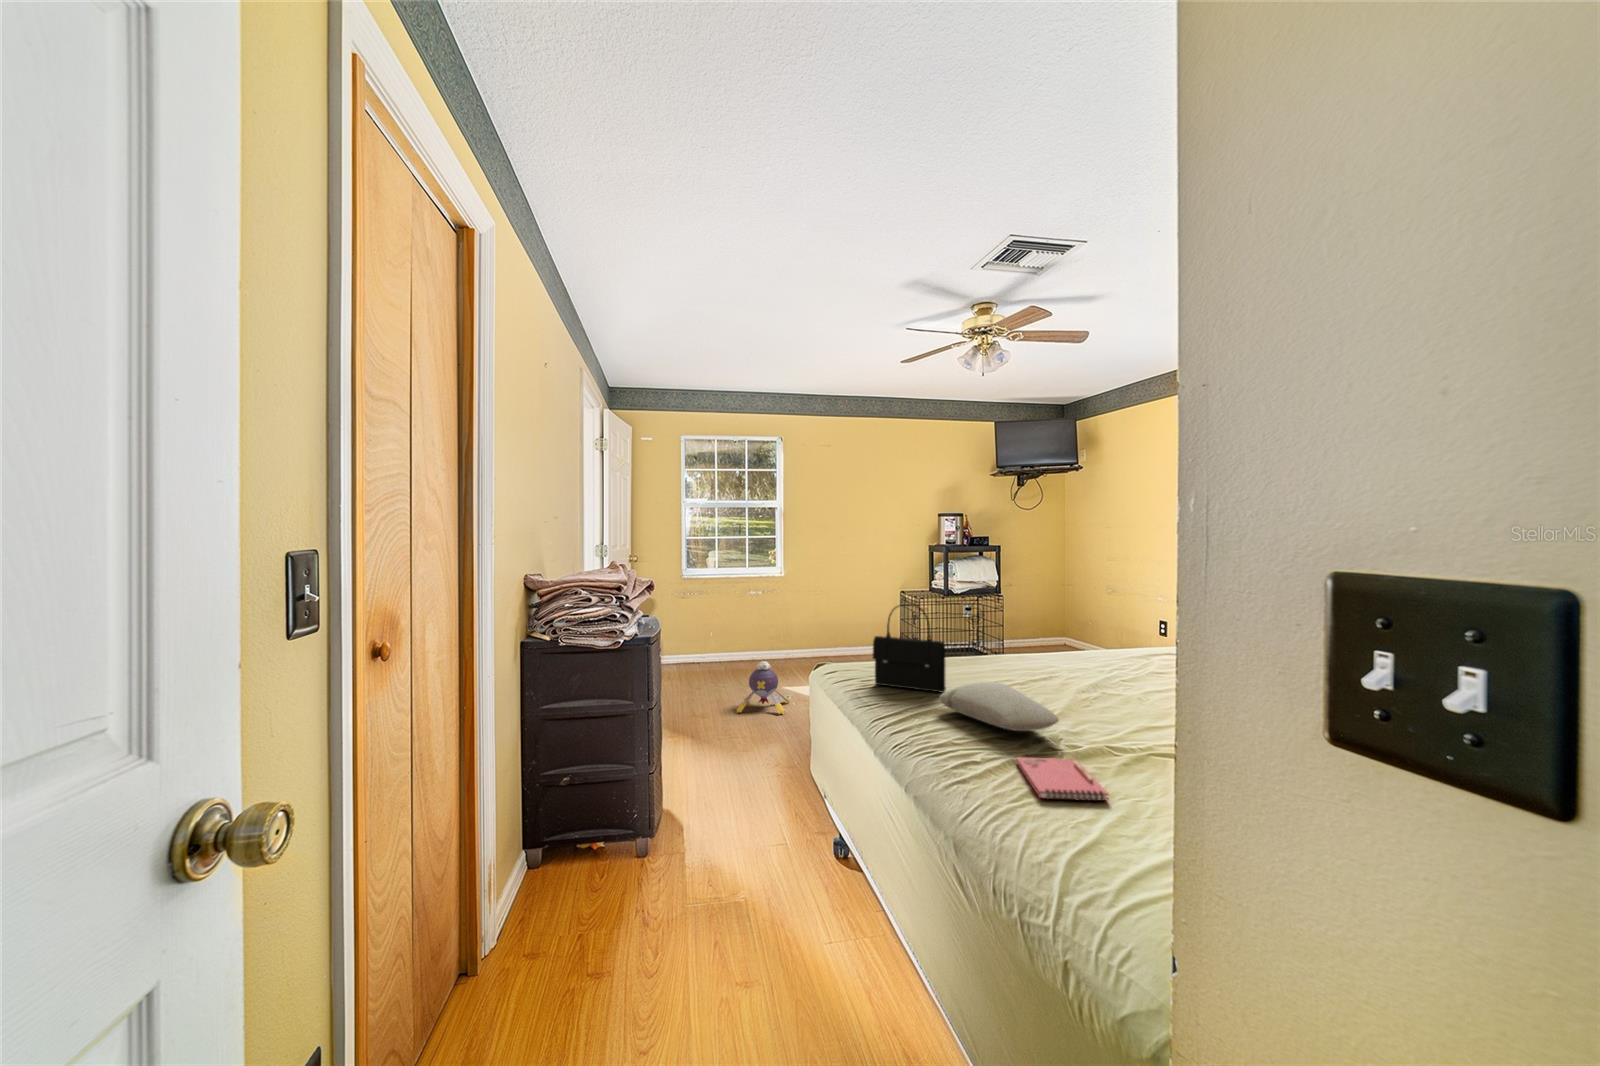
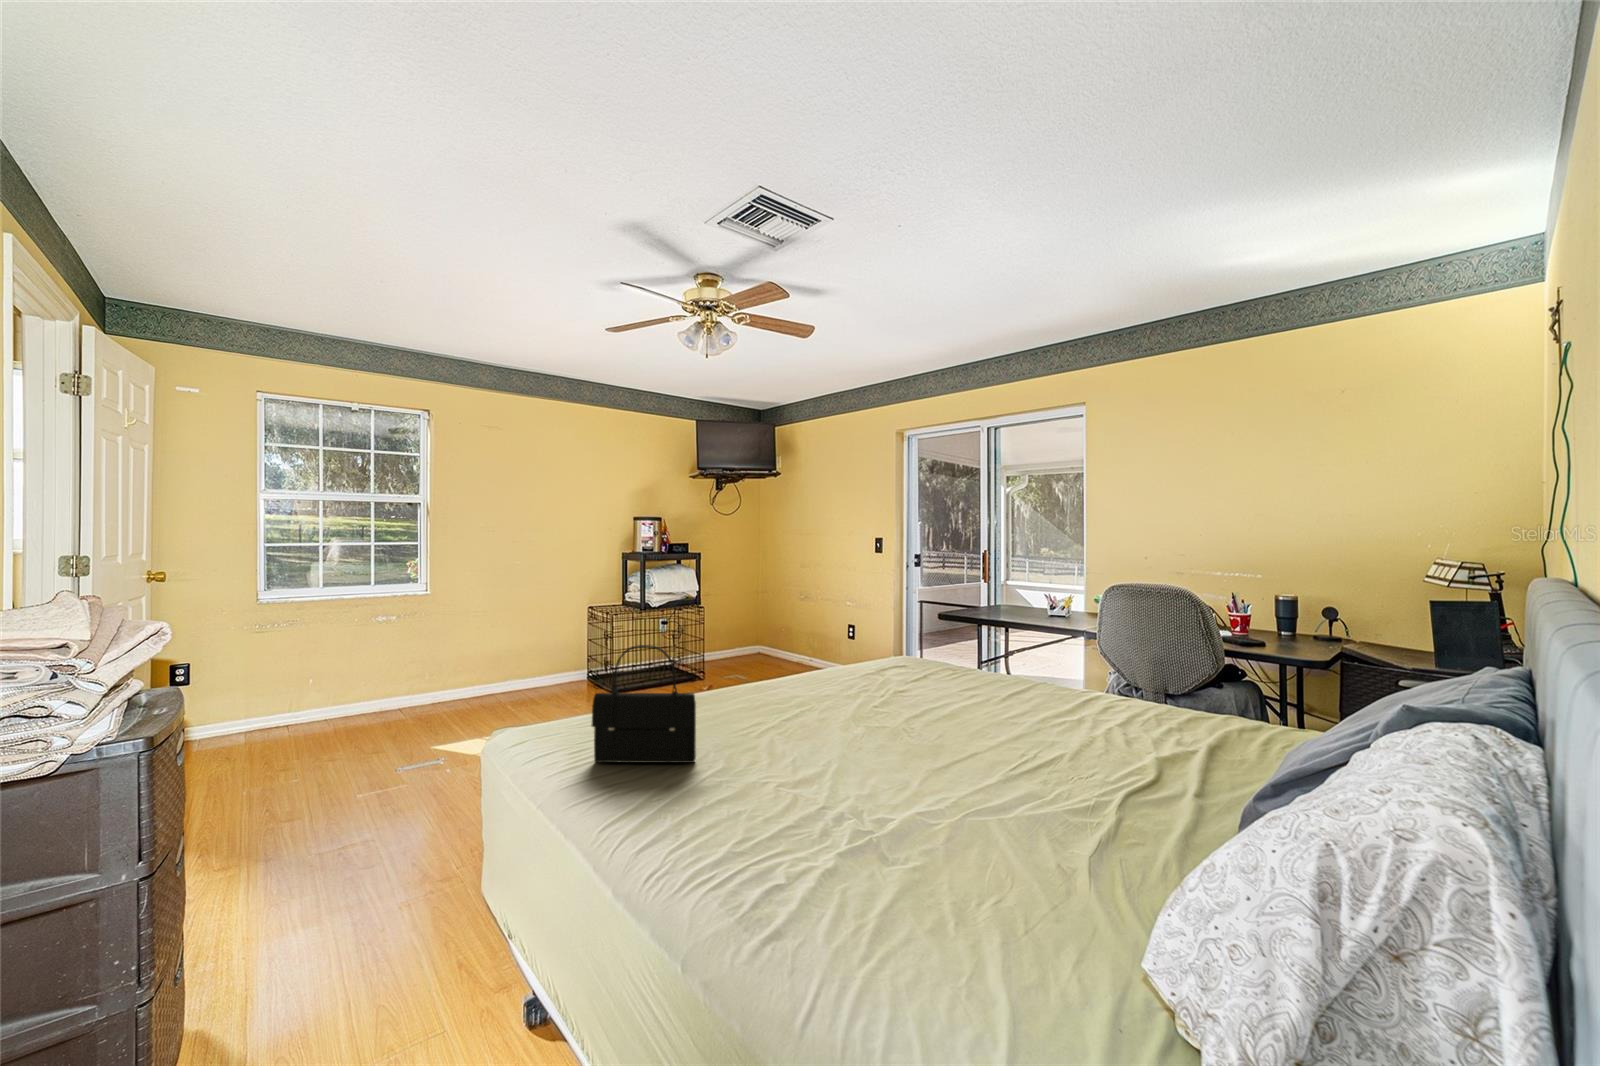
plush toy: present [736,661,790,714] -> none [350,719,443,801]
pillow: present [939,682,1059,731] -> none [699,746,868,821]
notebook: present [1017,757,1109,801] -> none [837,856,981,951]

